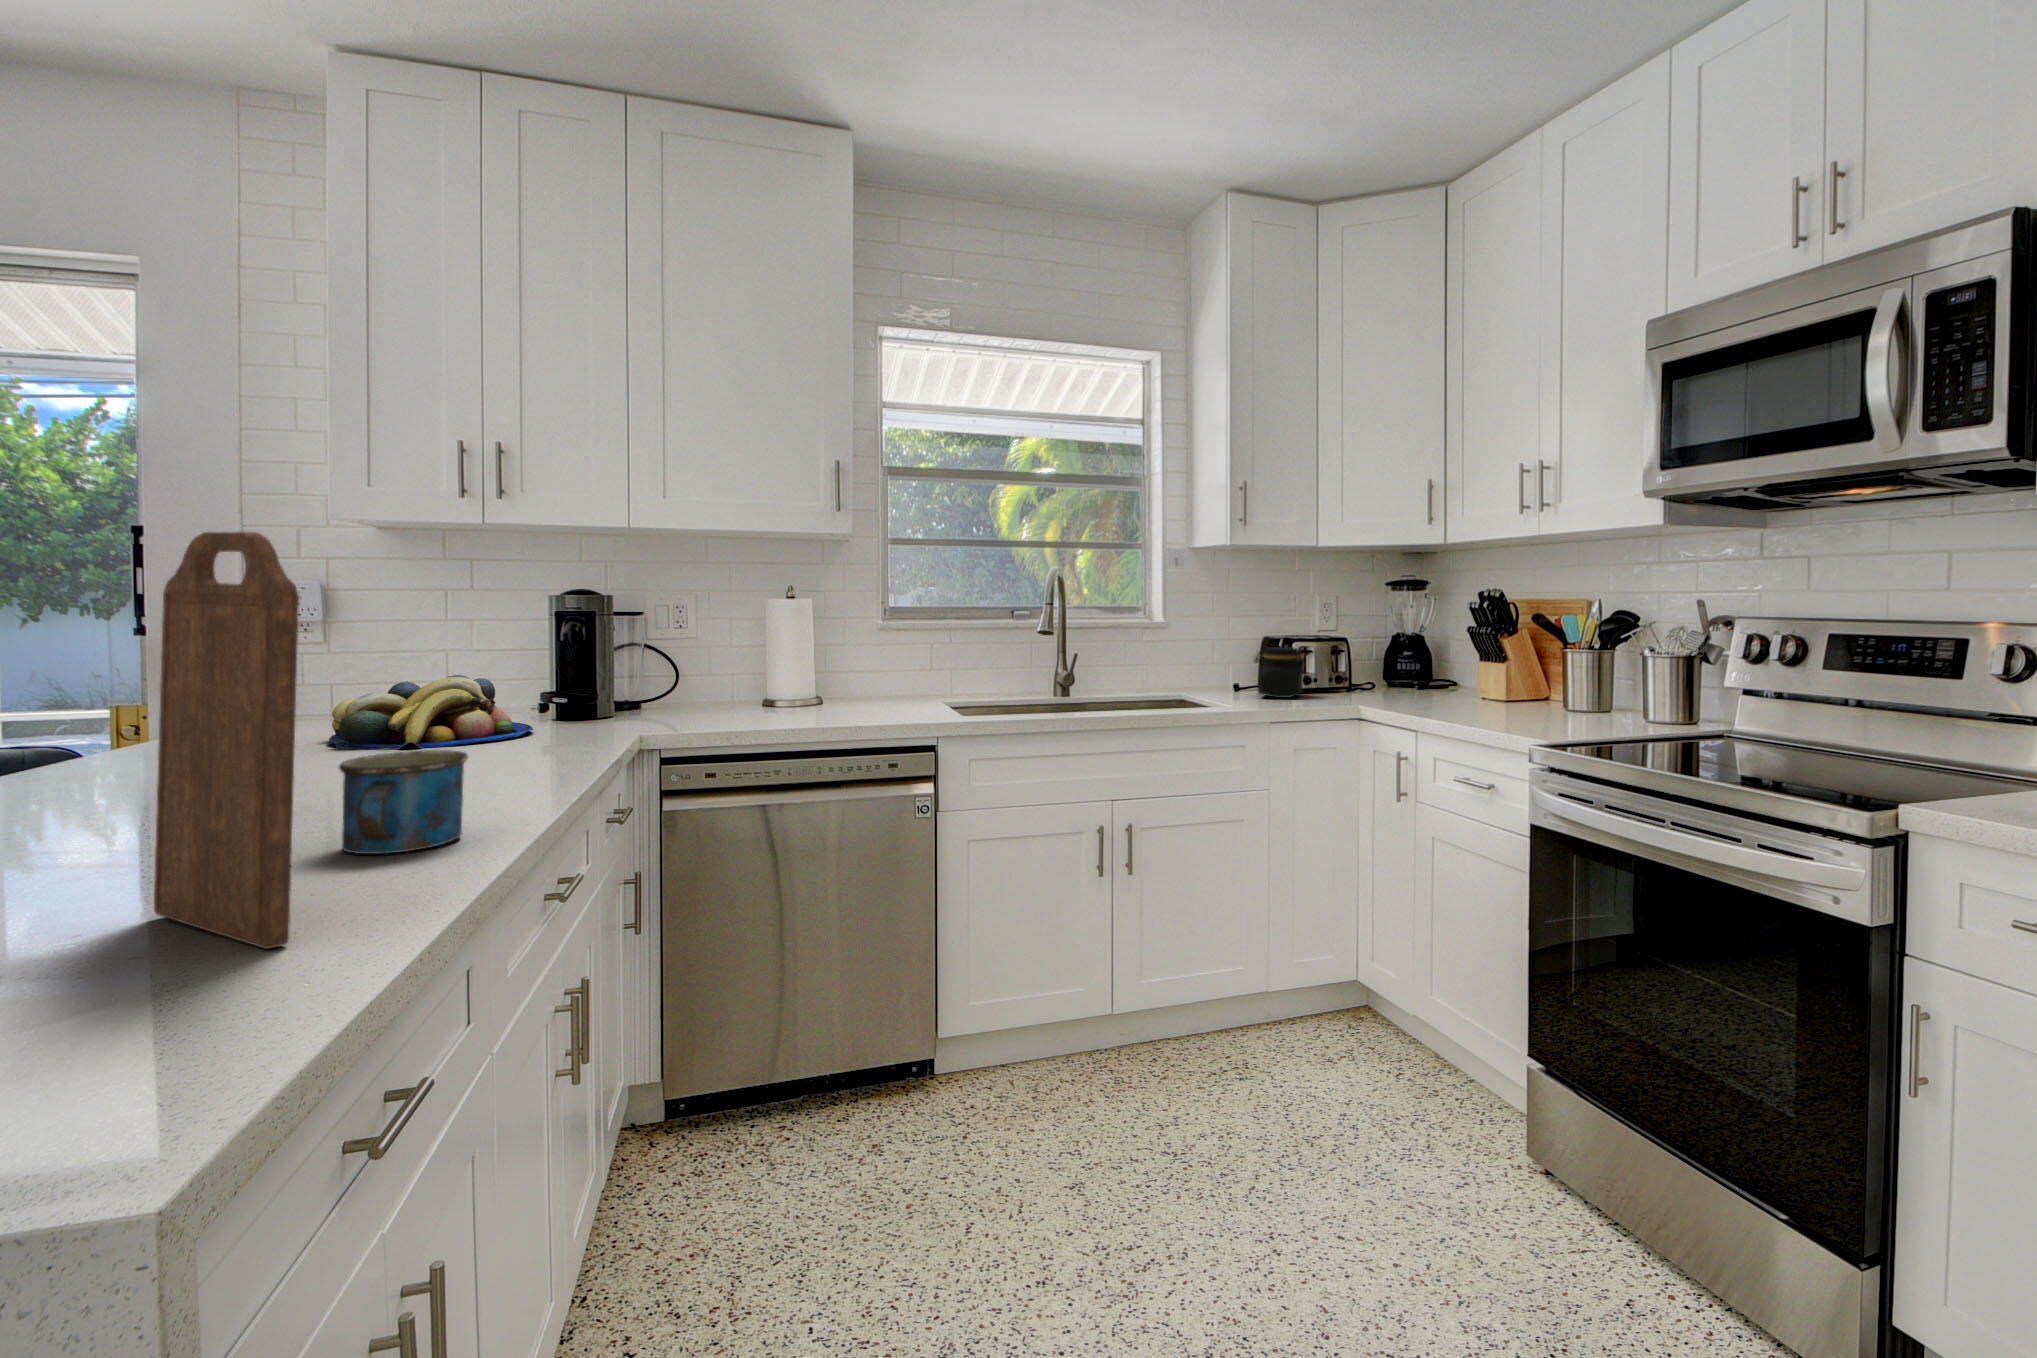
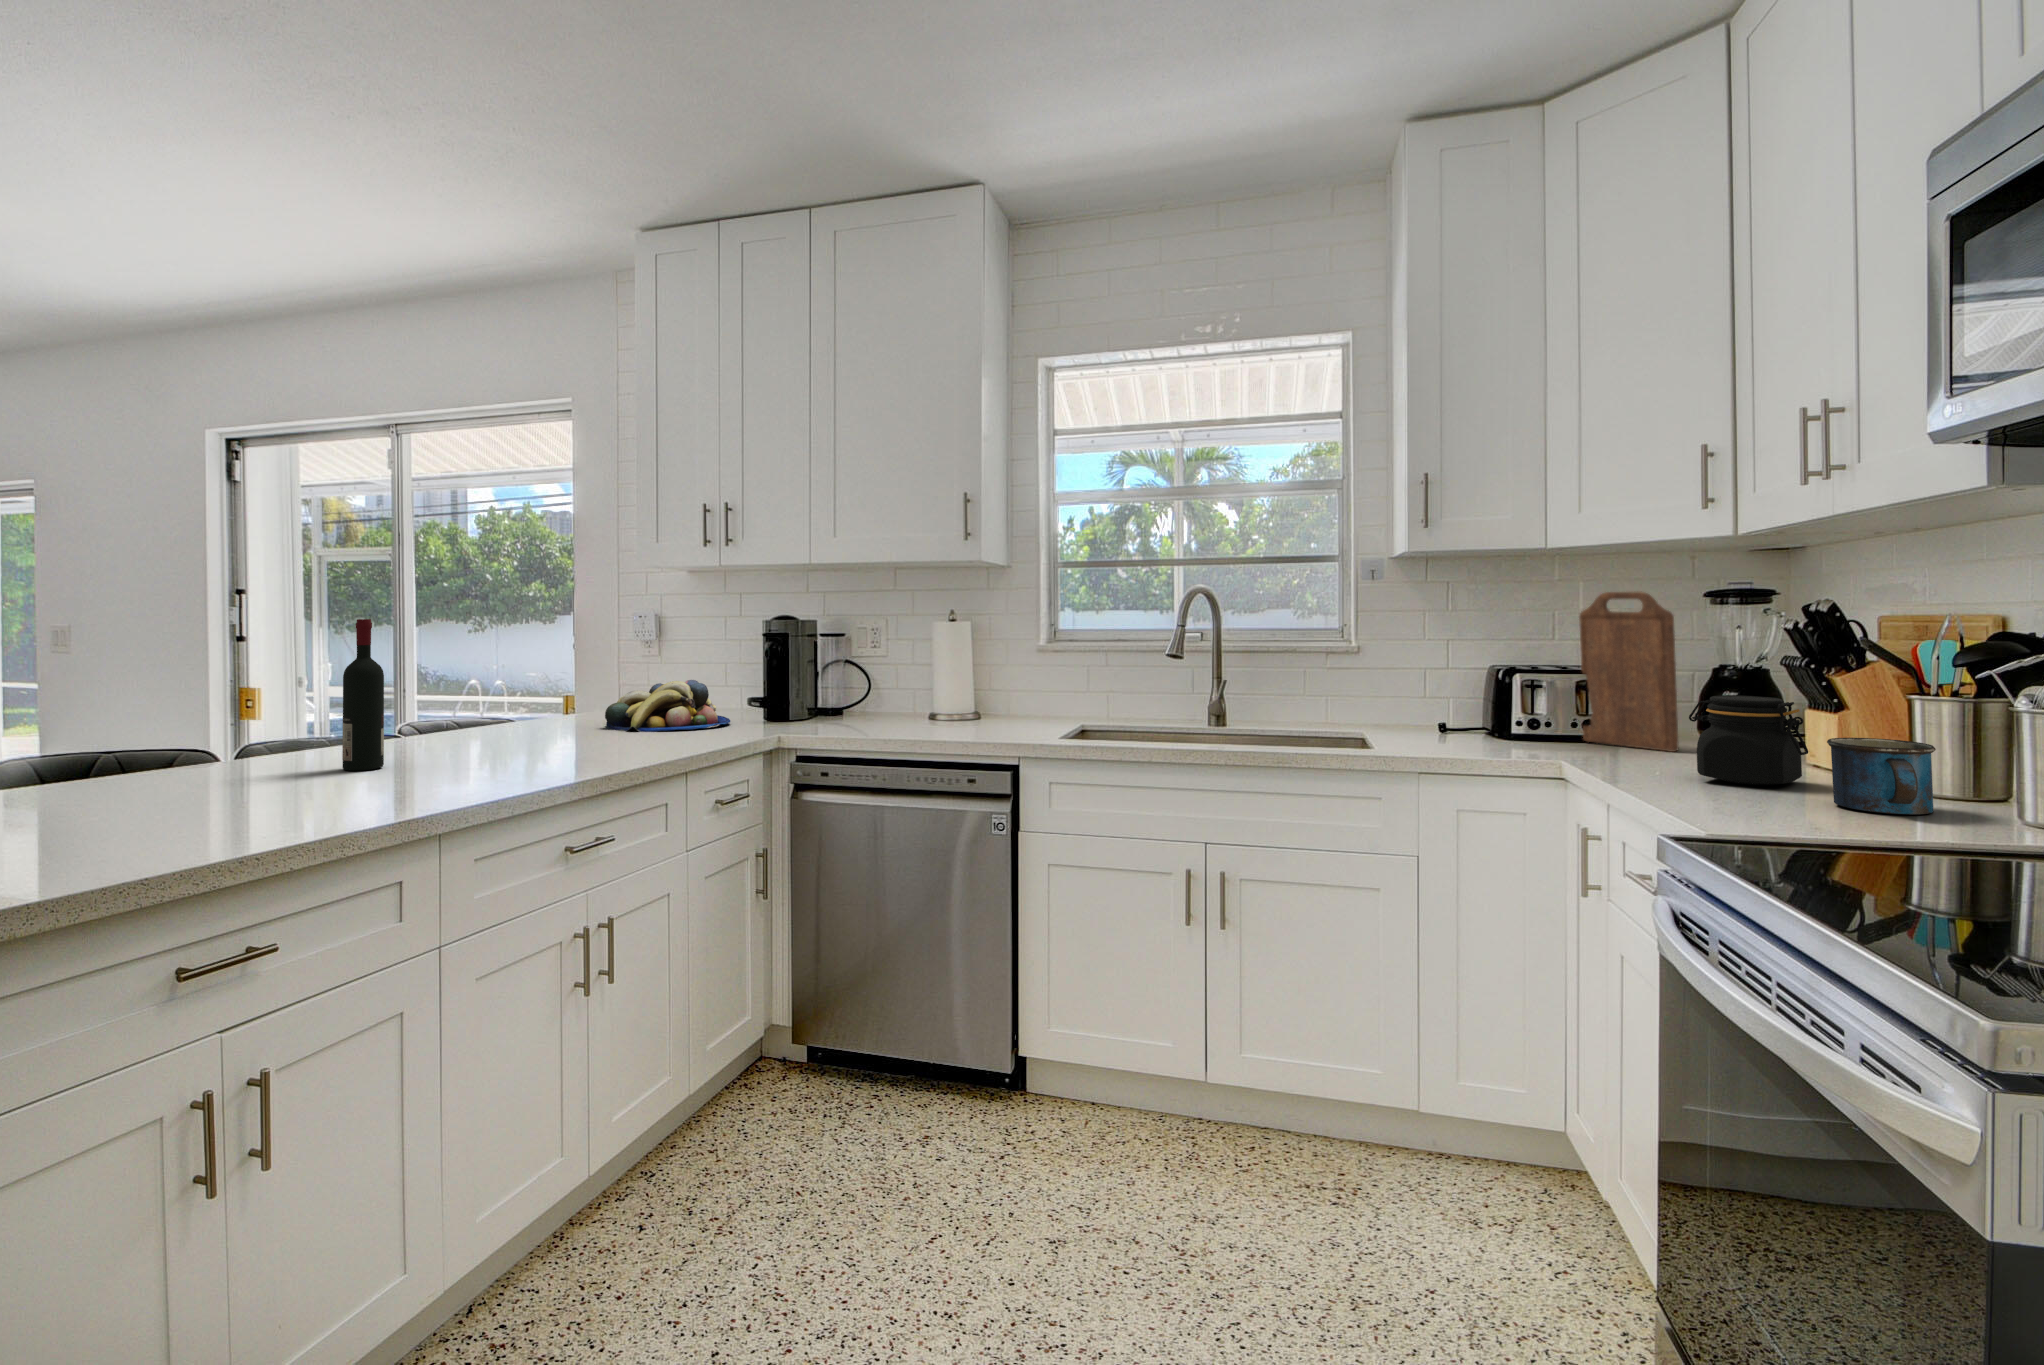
cutting board: present [154,532,299,949] -> present [1579,592,1679,752]
wine bottle: none [69,590,162,845] -> present [342,619,384,771]
jar: present [1255,647,1307,698] -> present [1689,695,1808,785]
mug: present [339,750,468,854] -> present [1827,738,1936,815]

